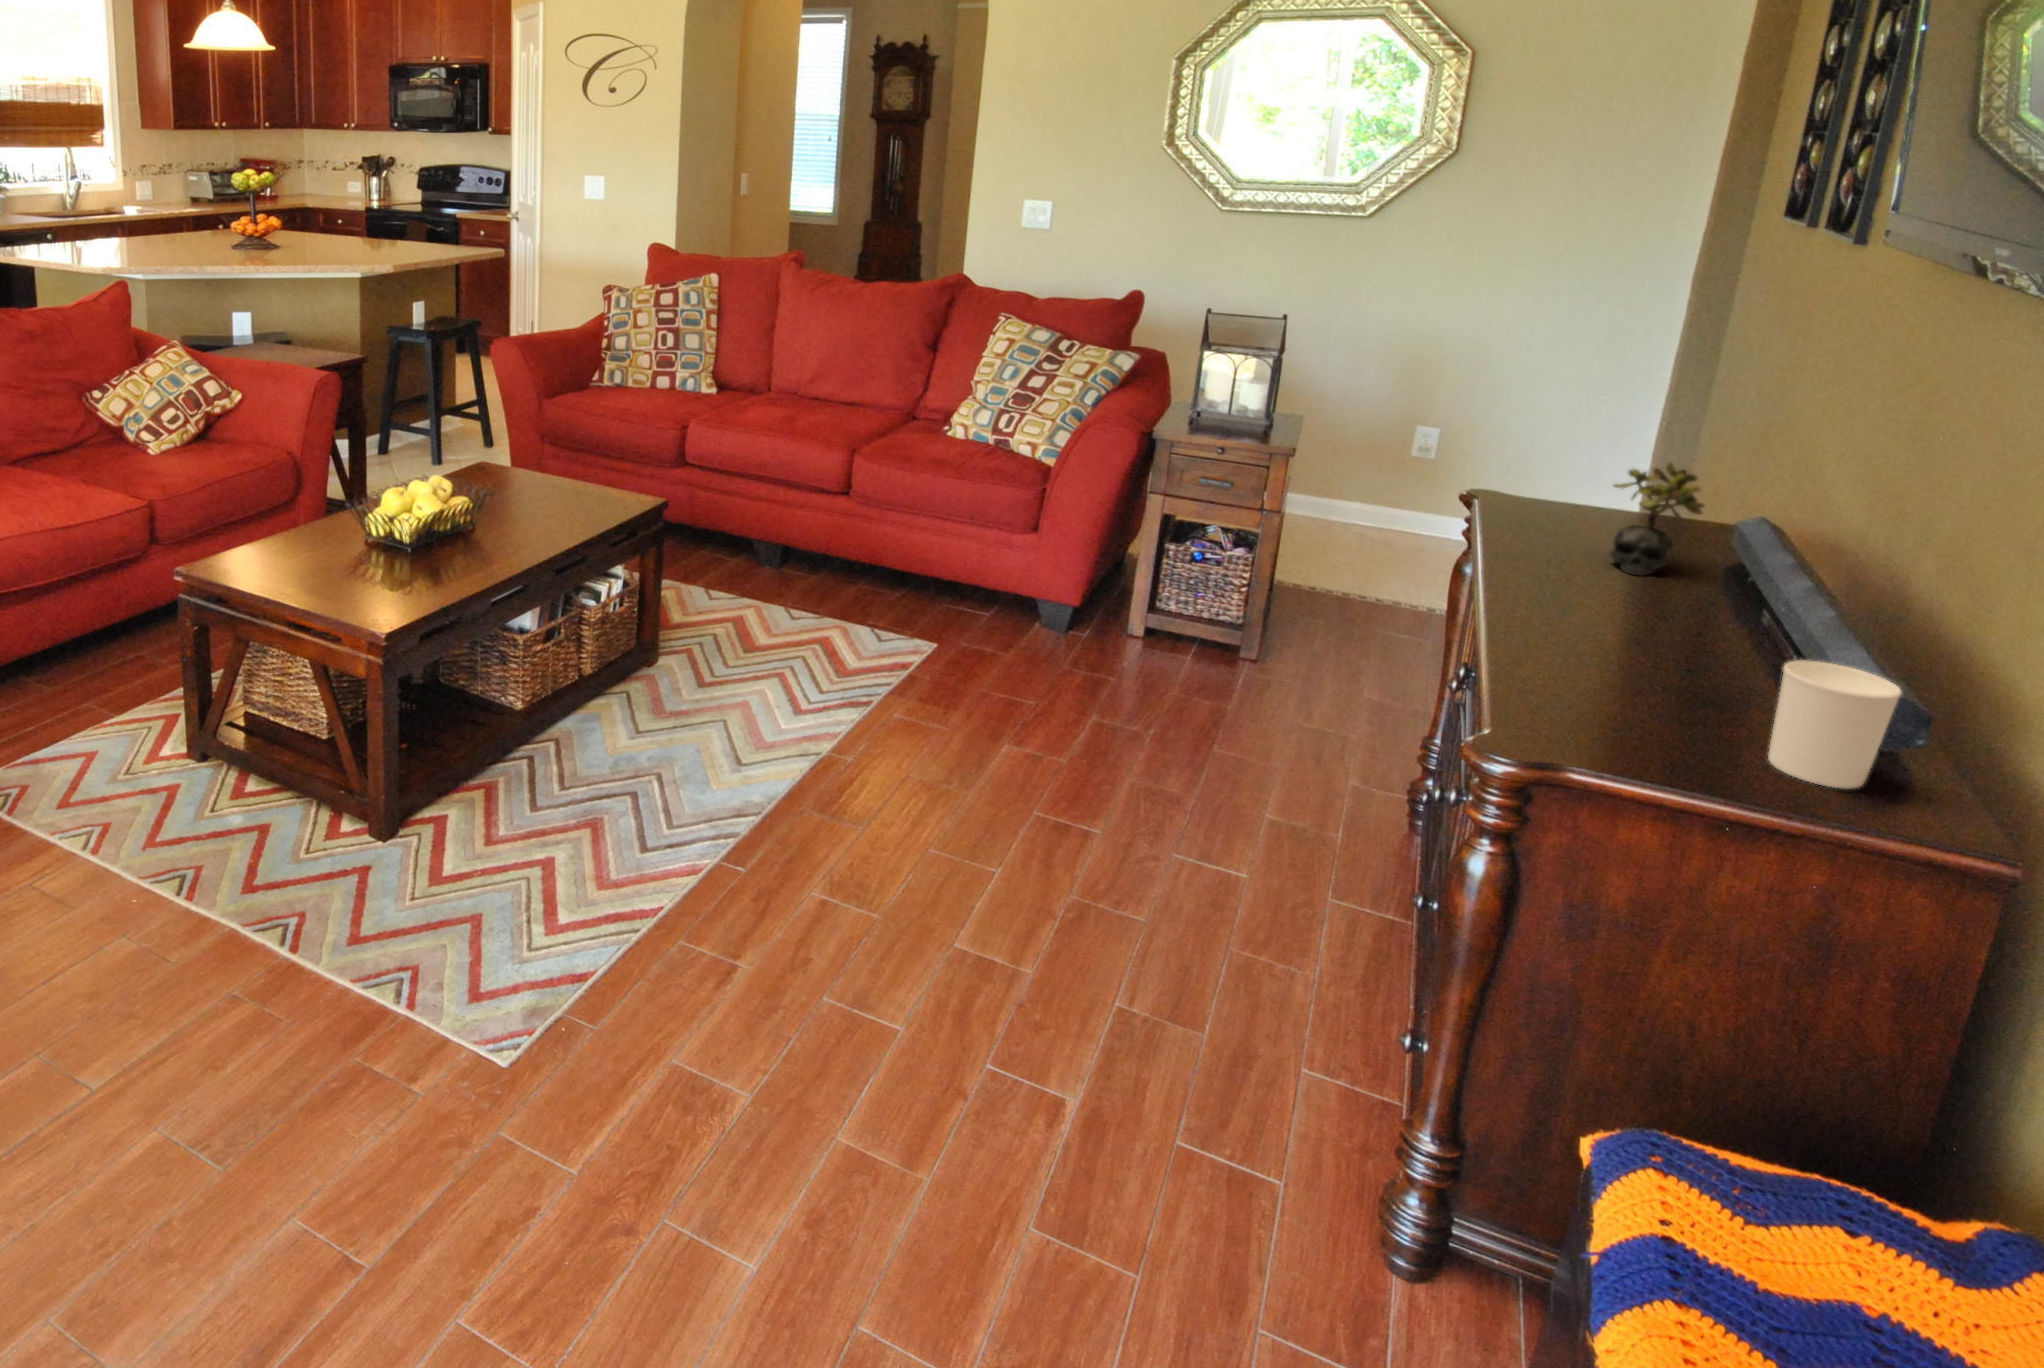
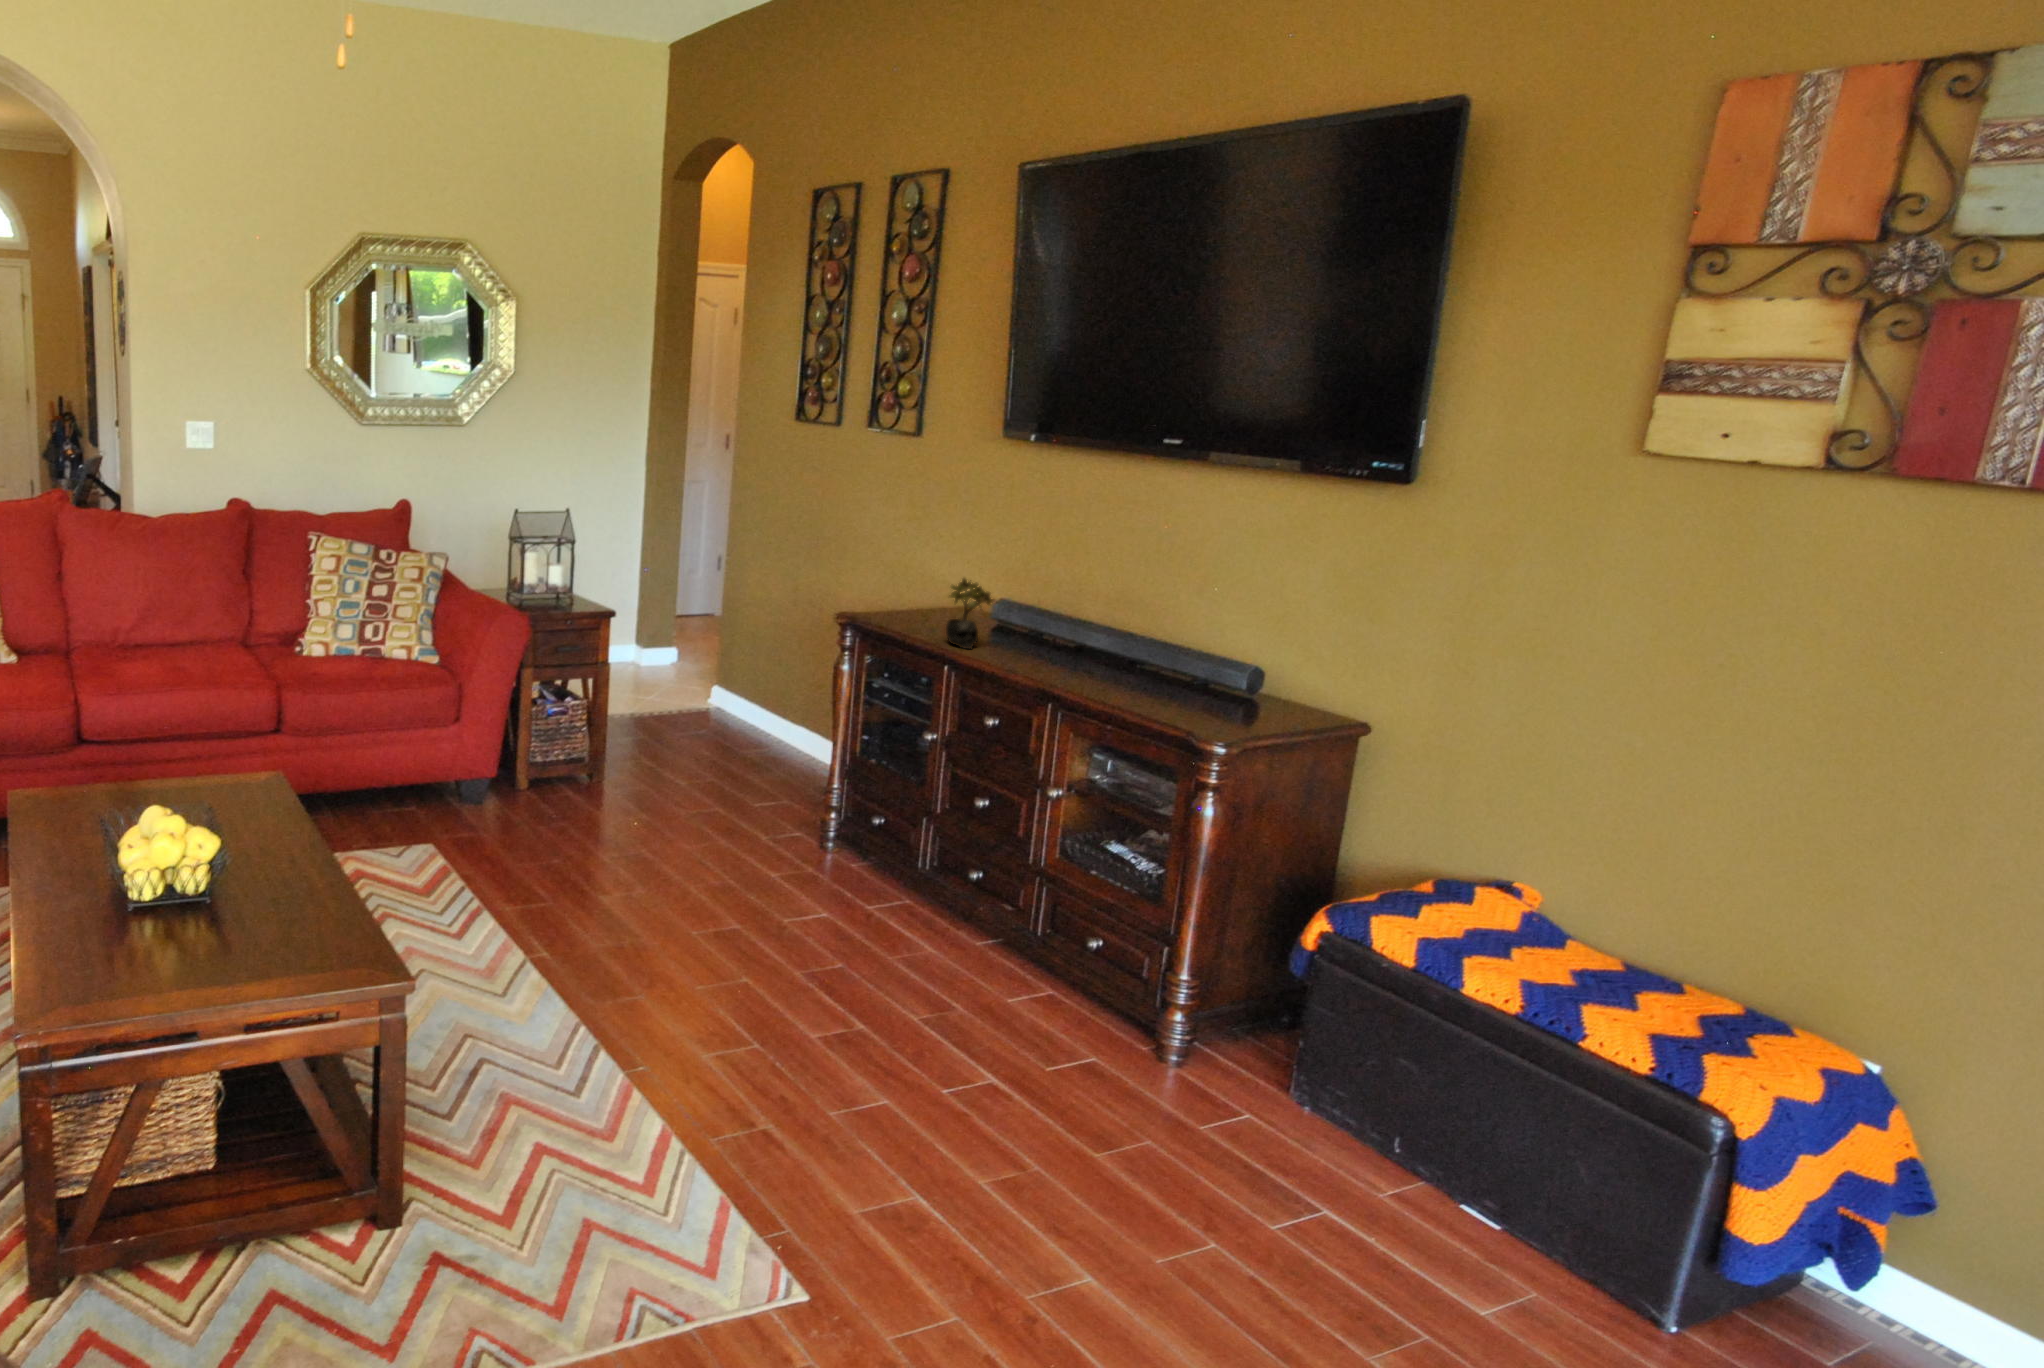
candle holder: present [1768,660,1902,789] -> none [1190,667,1241,729]

